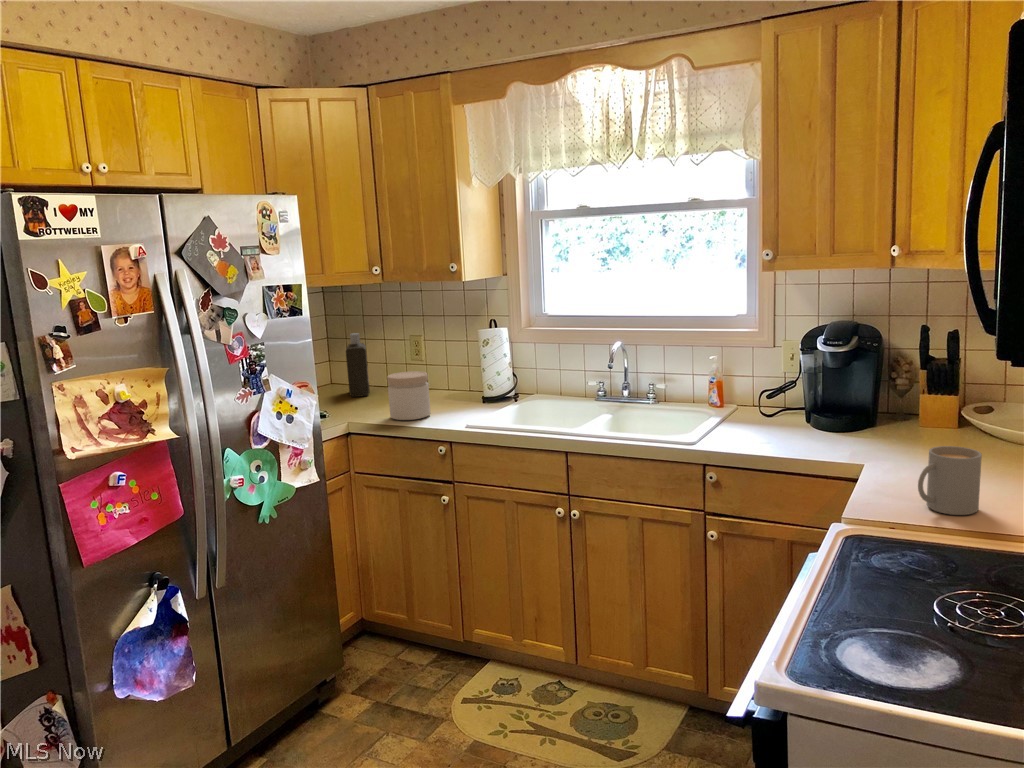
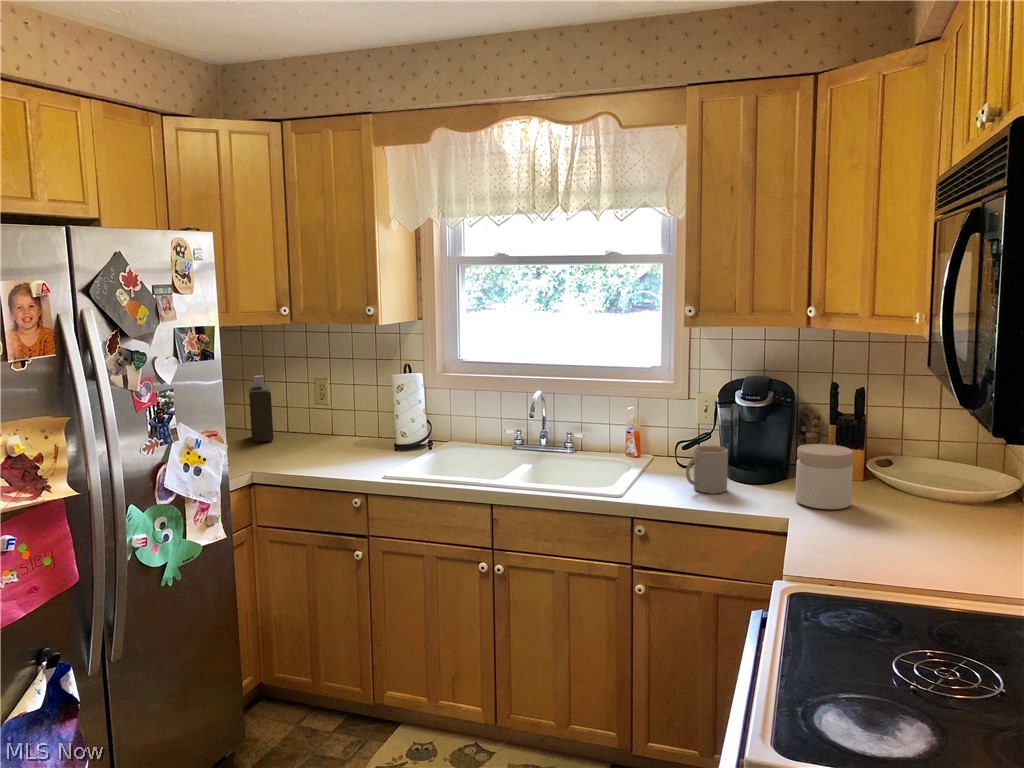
jar: present [387,371,430,420] -> present [795,444,853,509]
mug: present [918,446,982,515] -> present [686,446,728,493]

